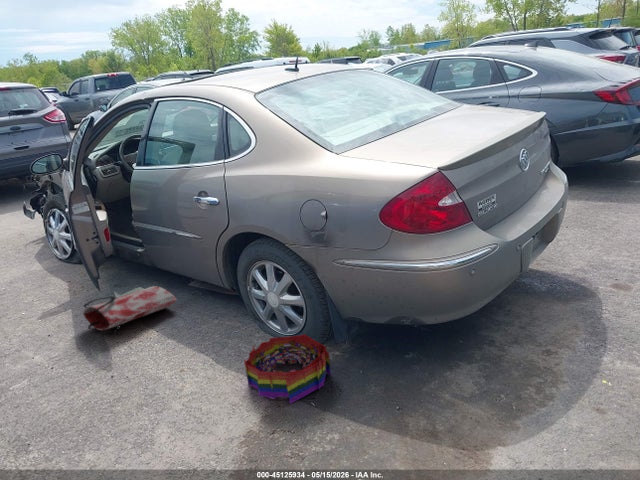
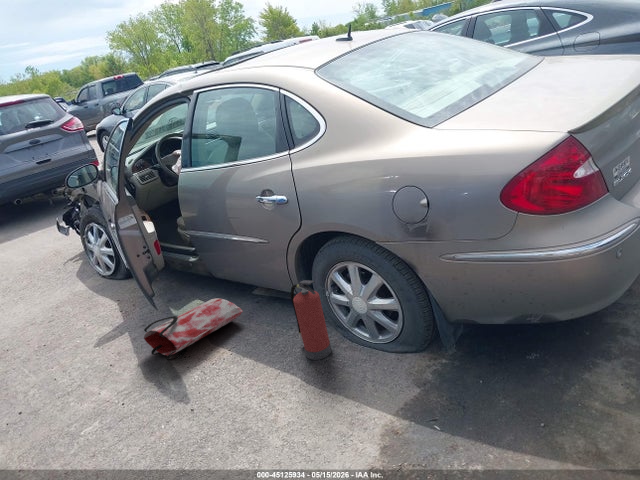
fire extinguisher: none [215,273,246,346] -> present [291,280,332,360]
storage bin: present [244,334,331,404] -> none [344,341,446,429]

